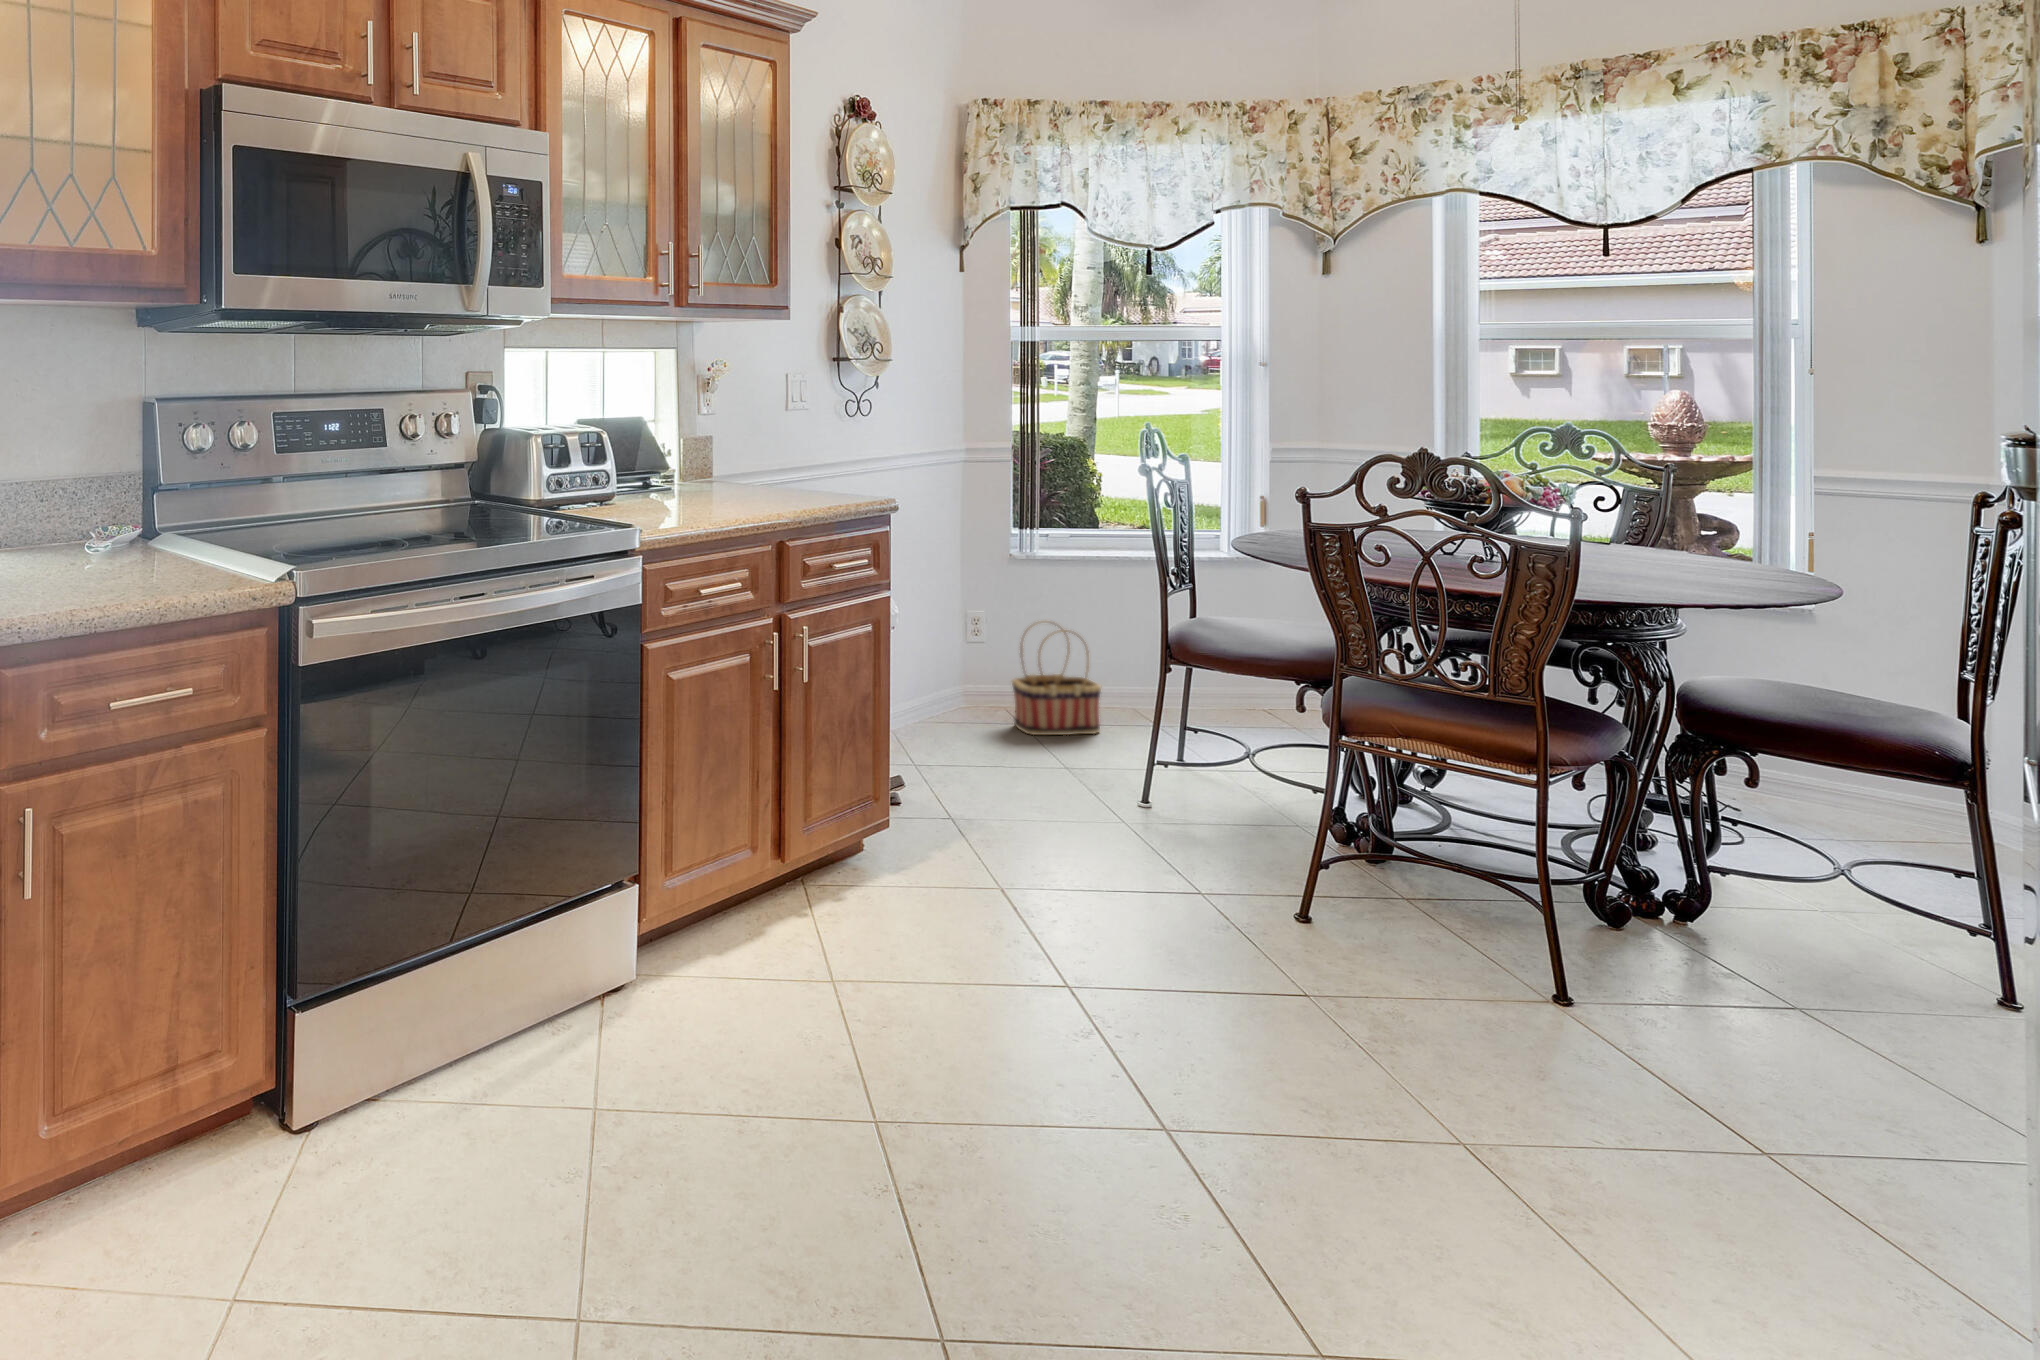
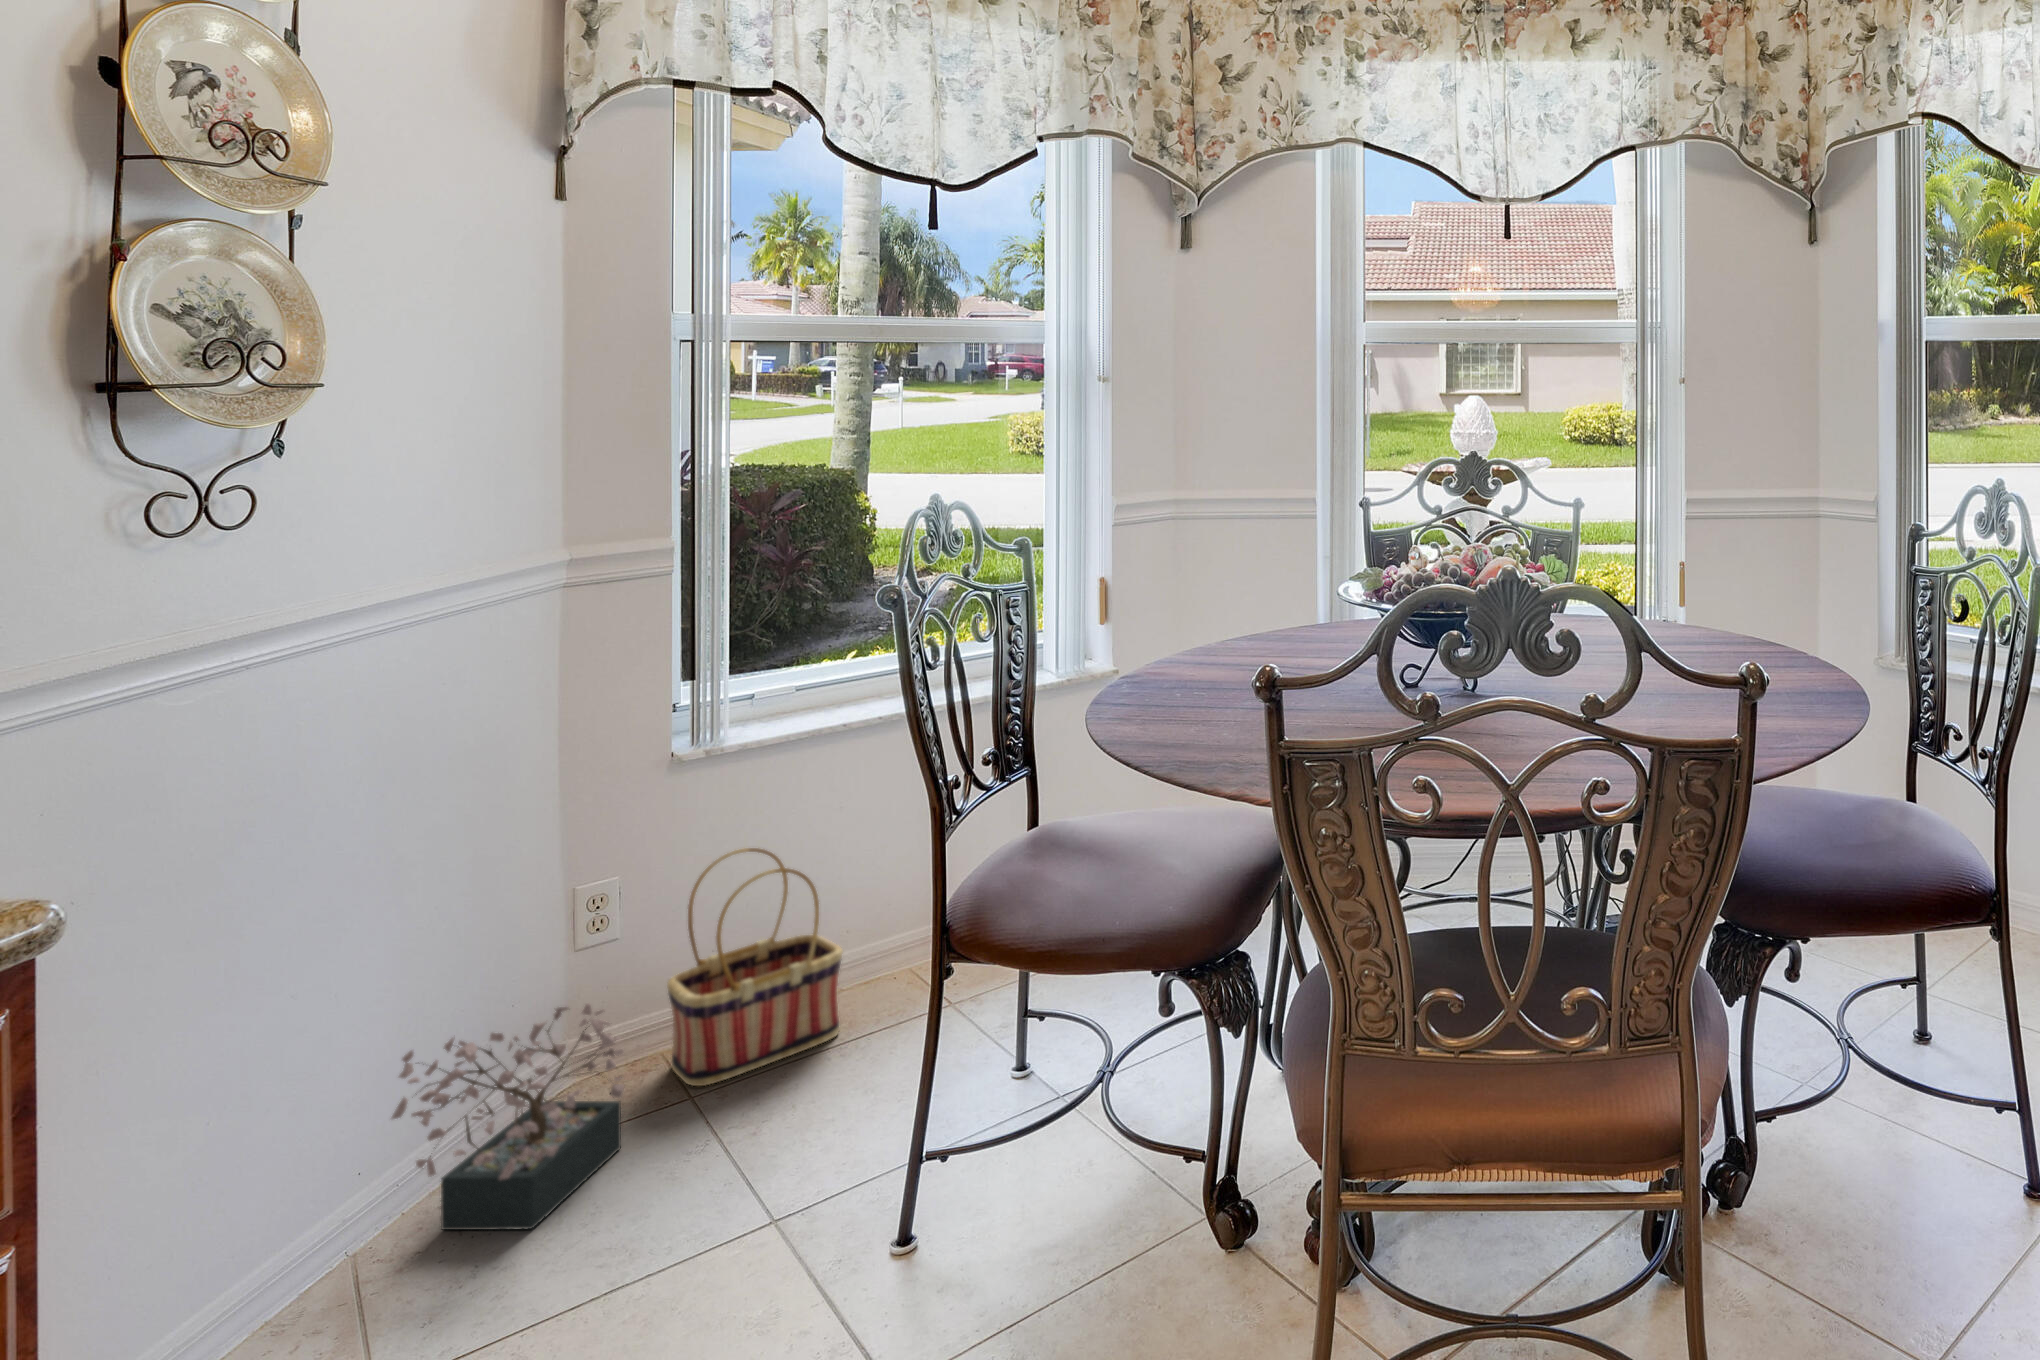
decorative plant: none [912,663,1000,759] -> present [392,1003,624,1230]

